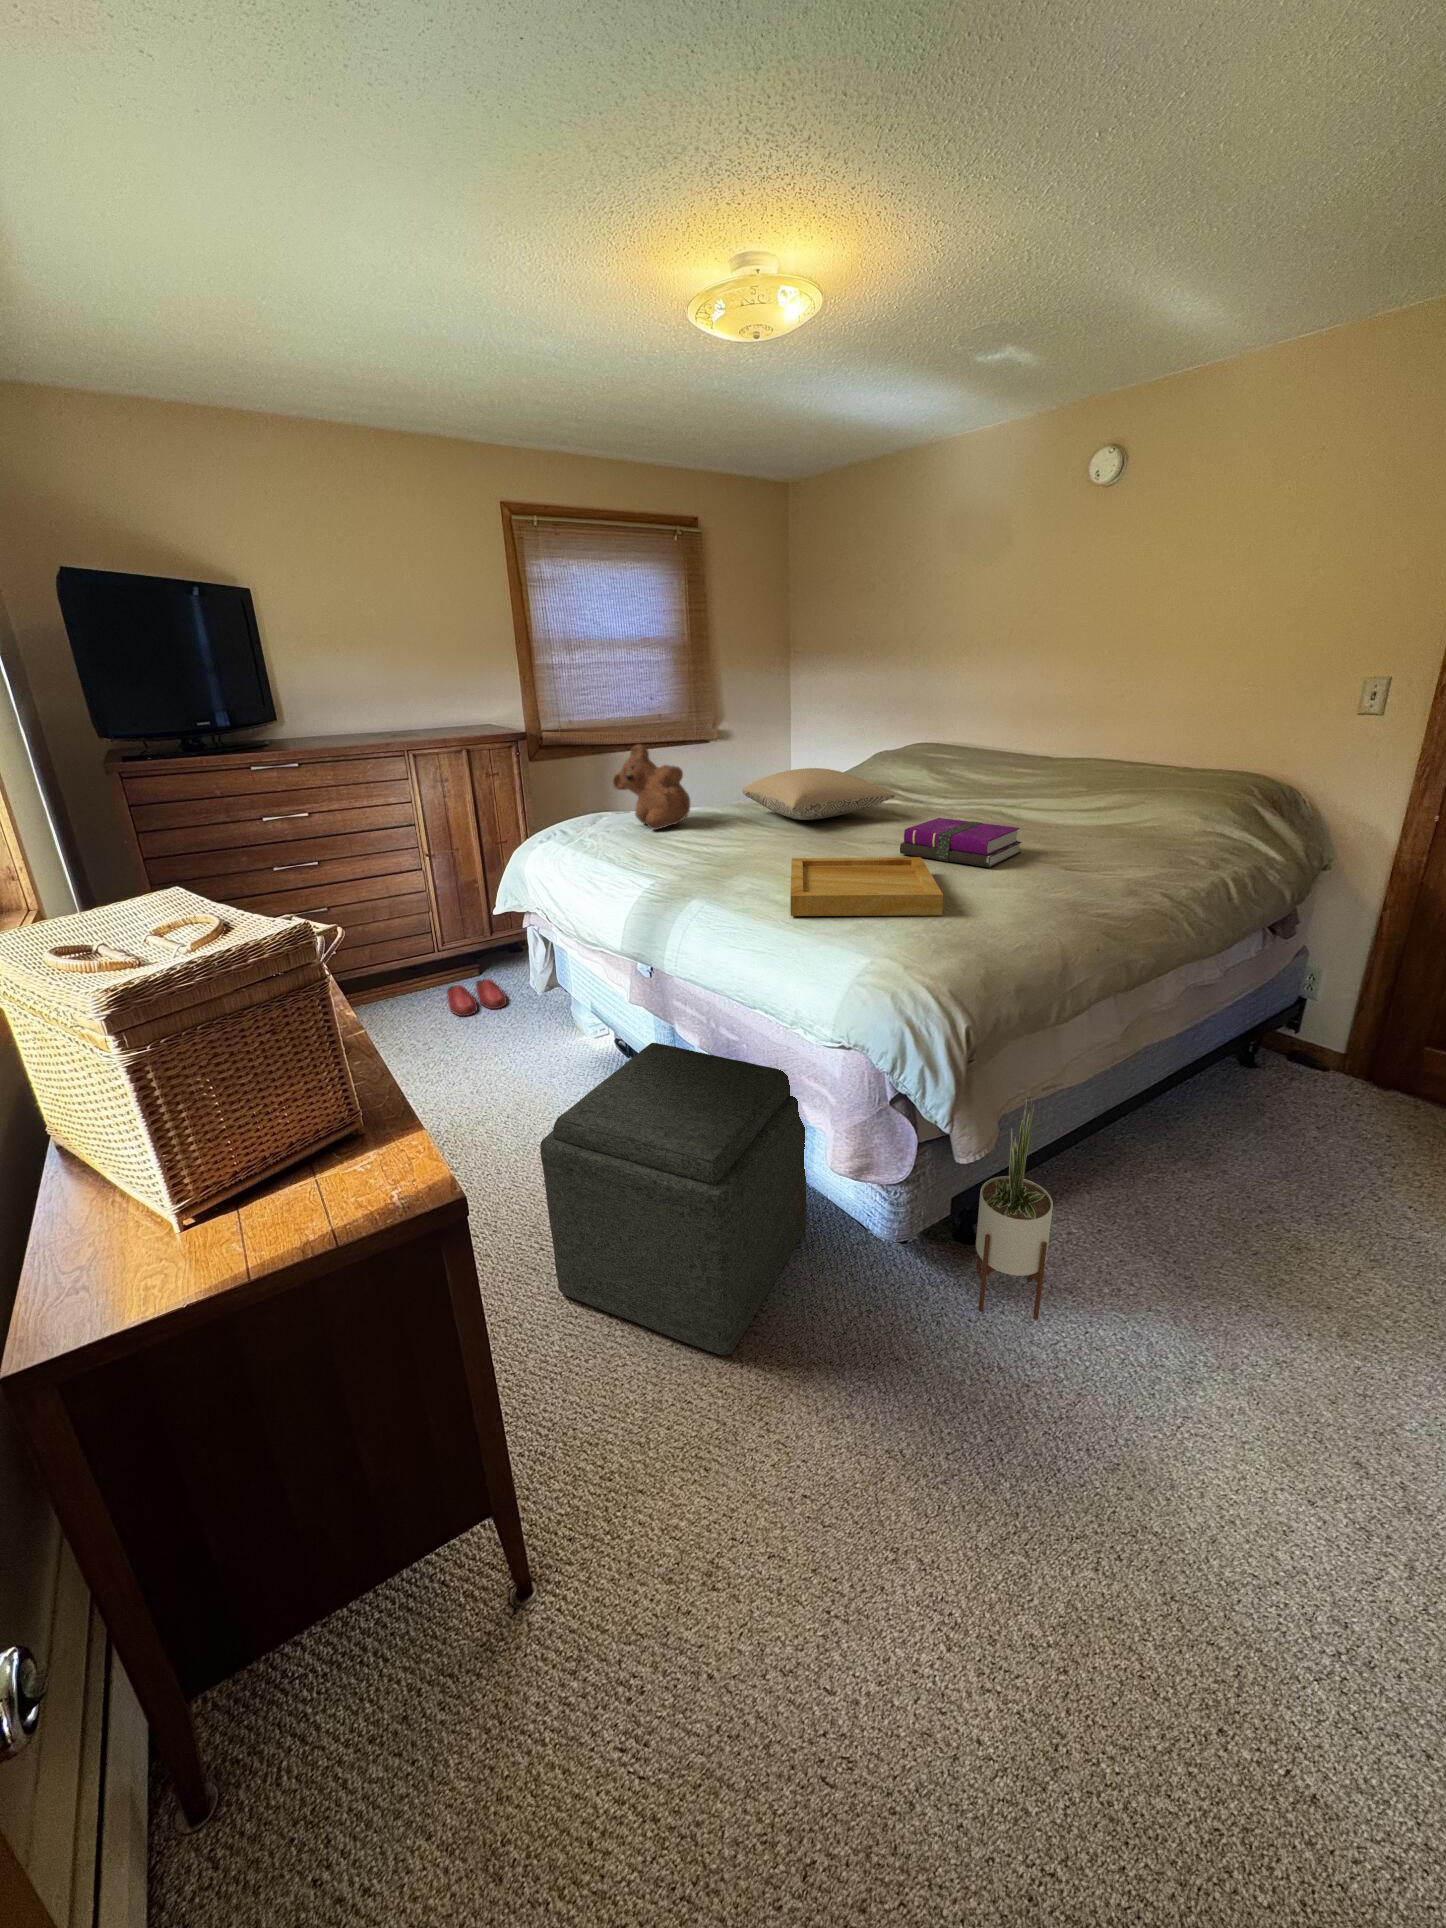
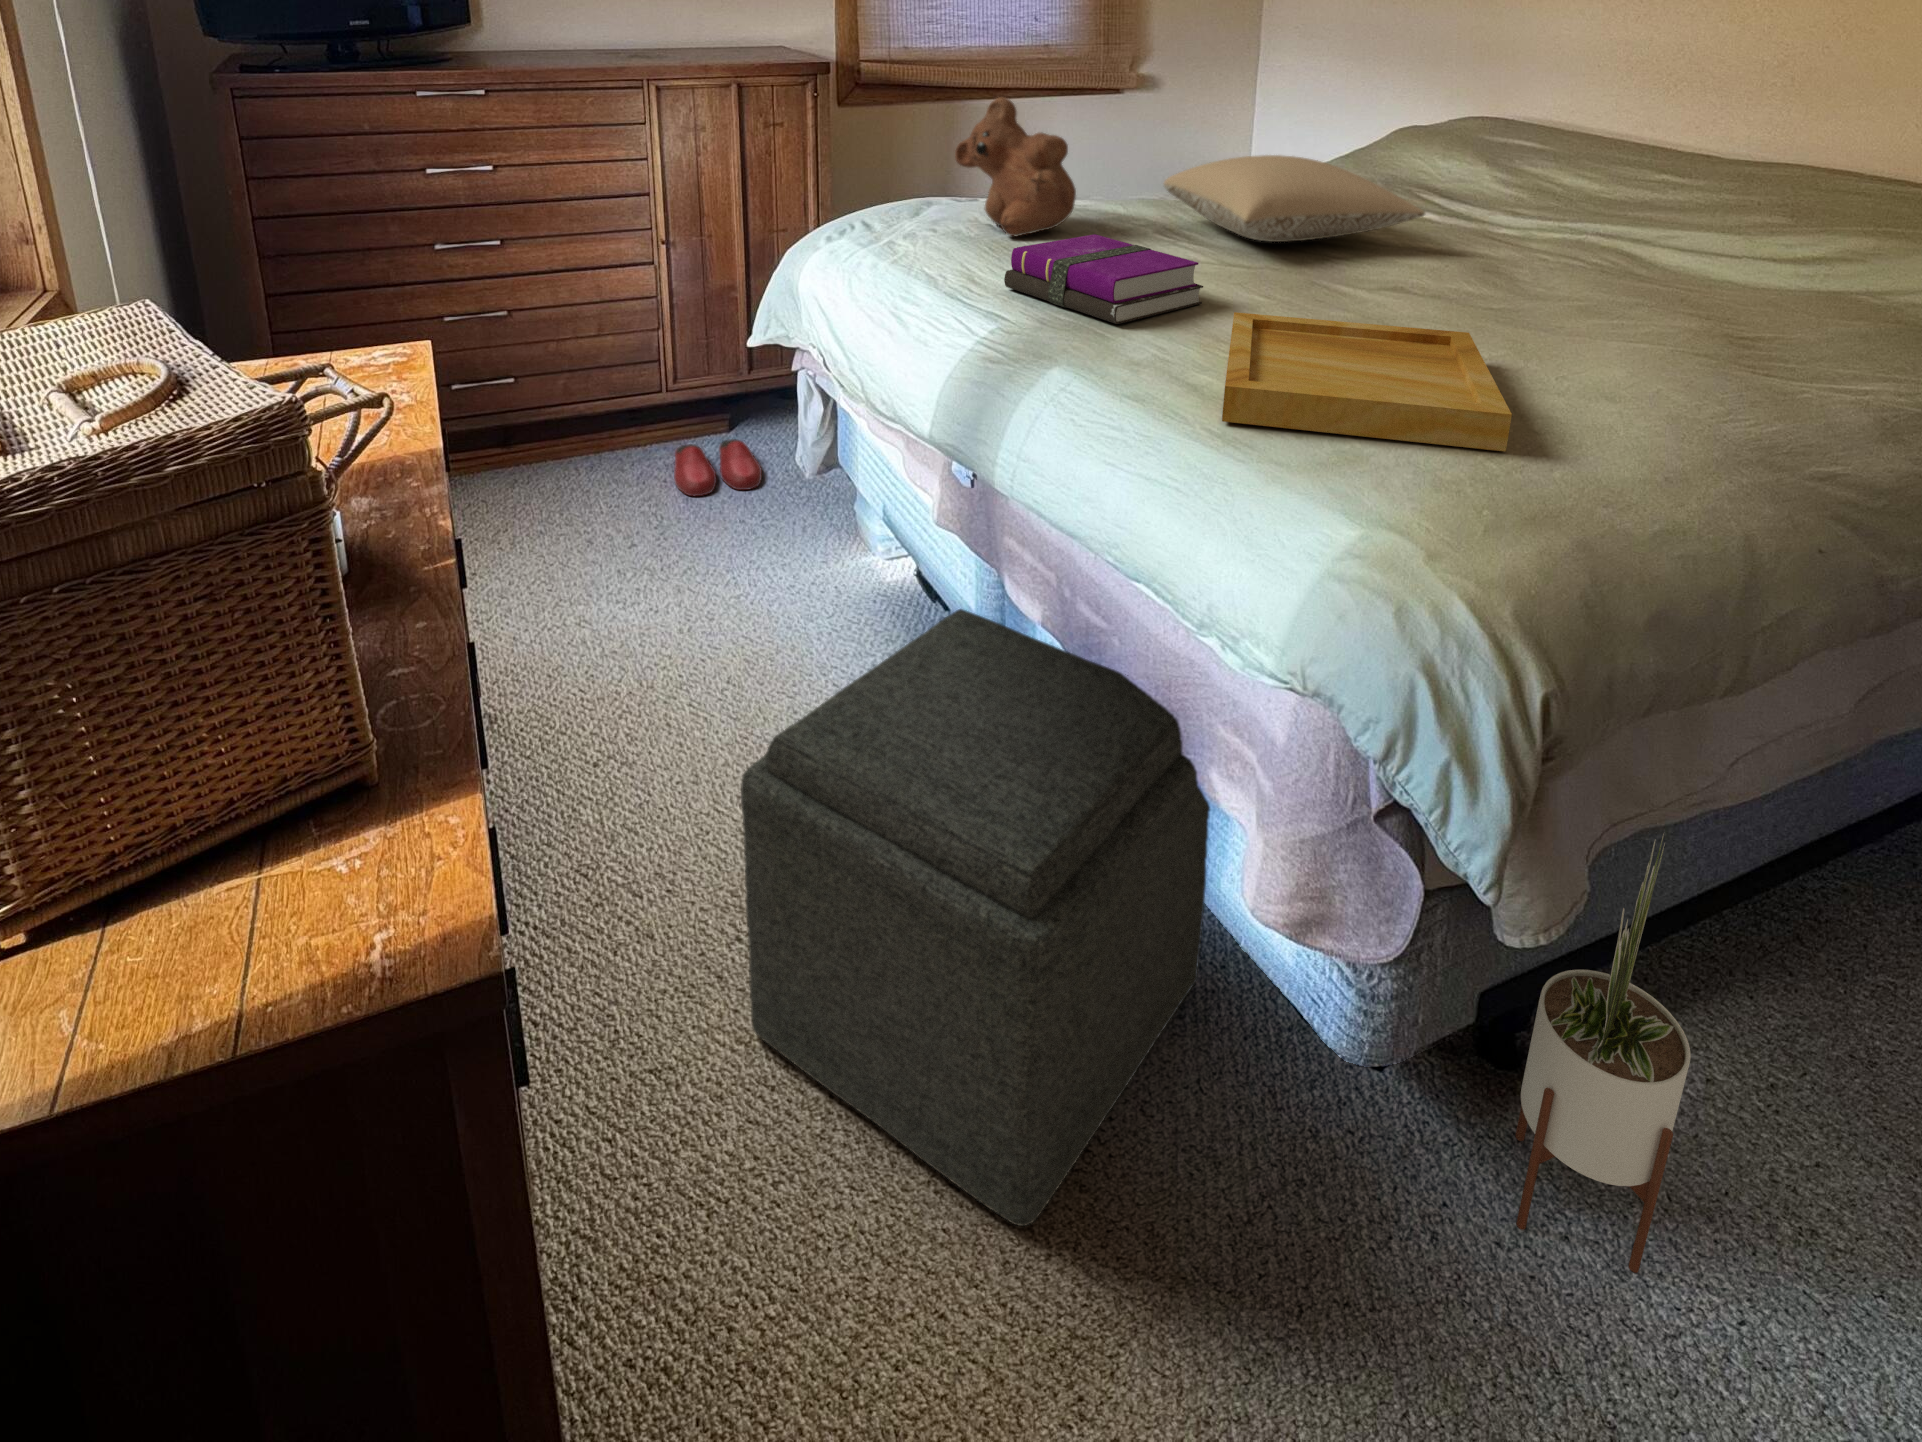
notebook: present [900,818,1022,867] -> present [1004,234,1203,324]

